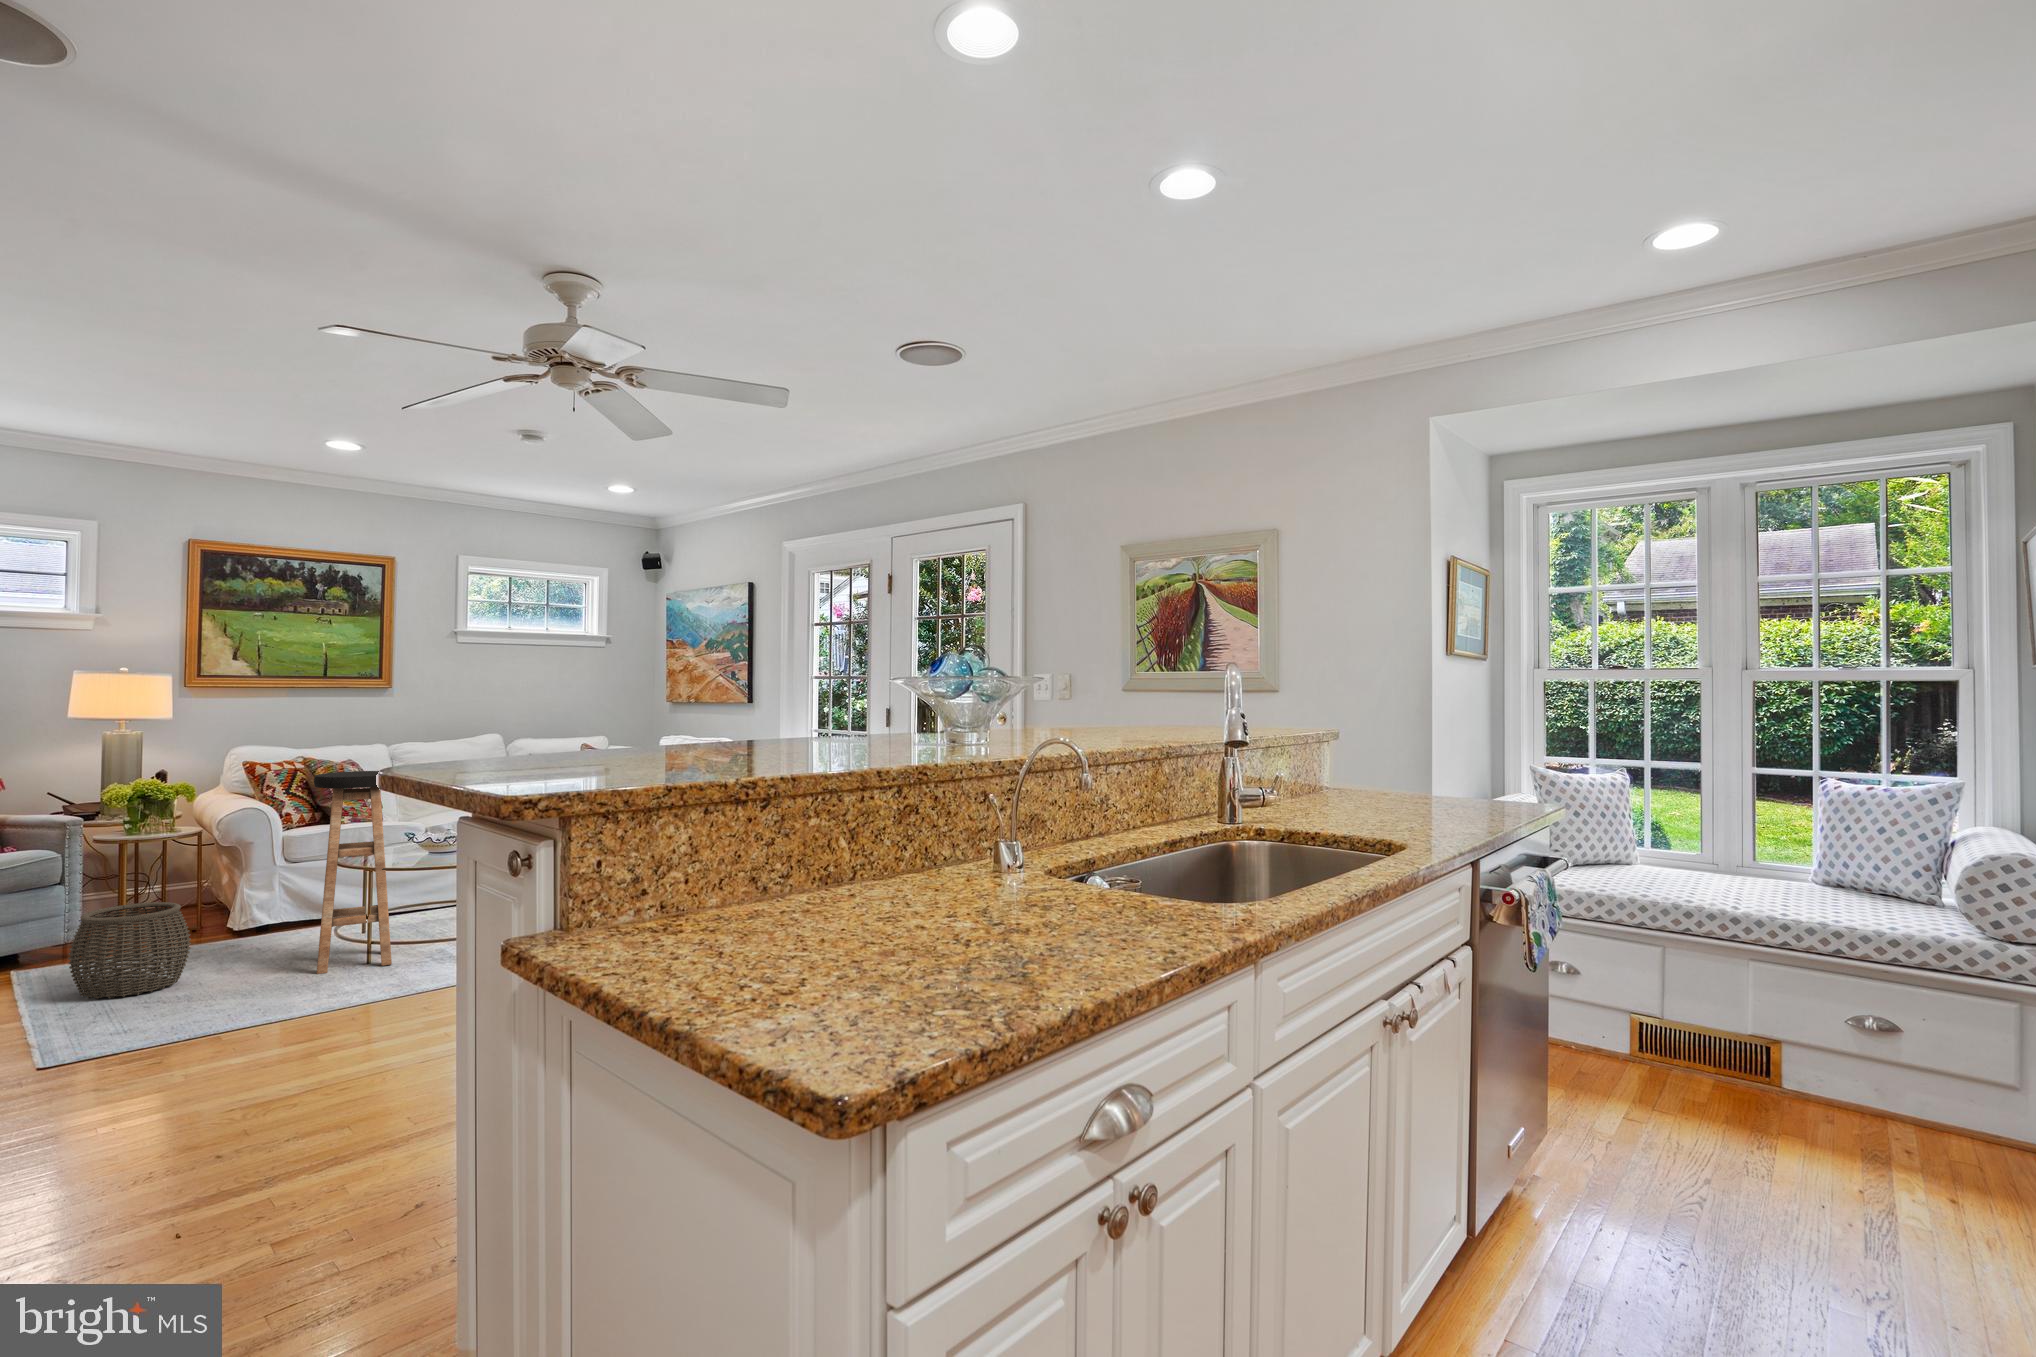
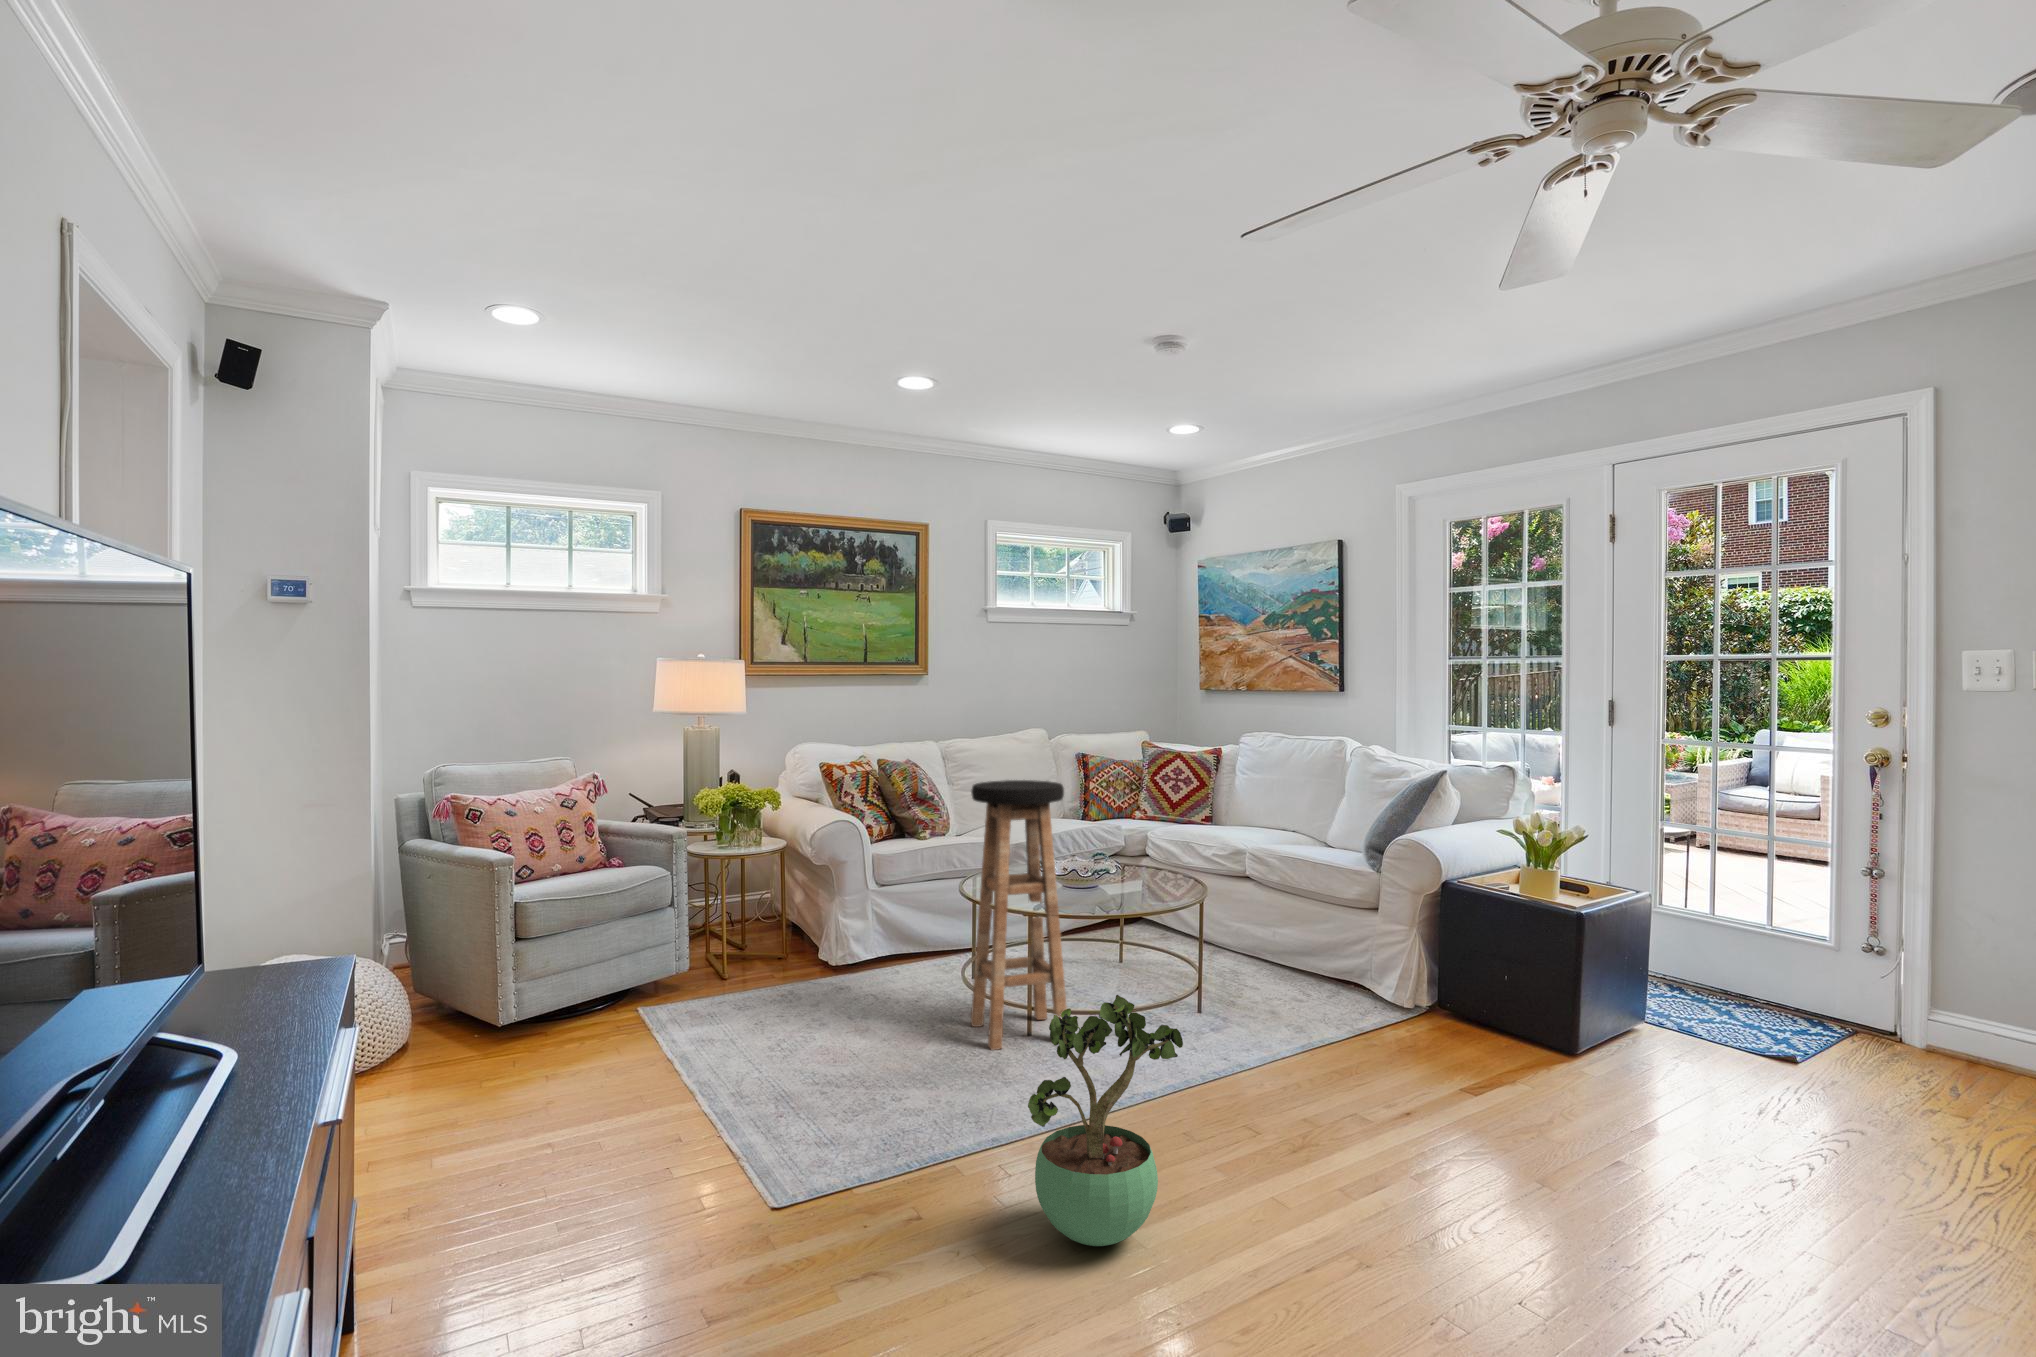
woven basket: present [68,902,191,999] -> none [735,944,854,1072]
potted plant: none [205,904,338,1068] -> present [1028,995,1183,1246]

